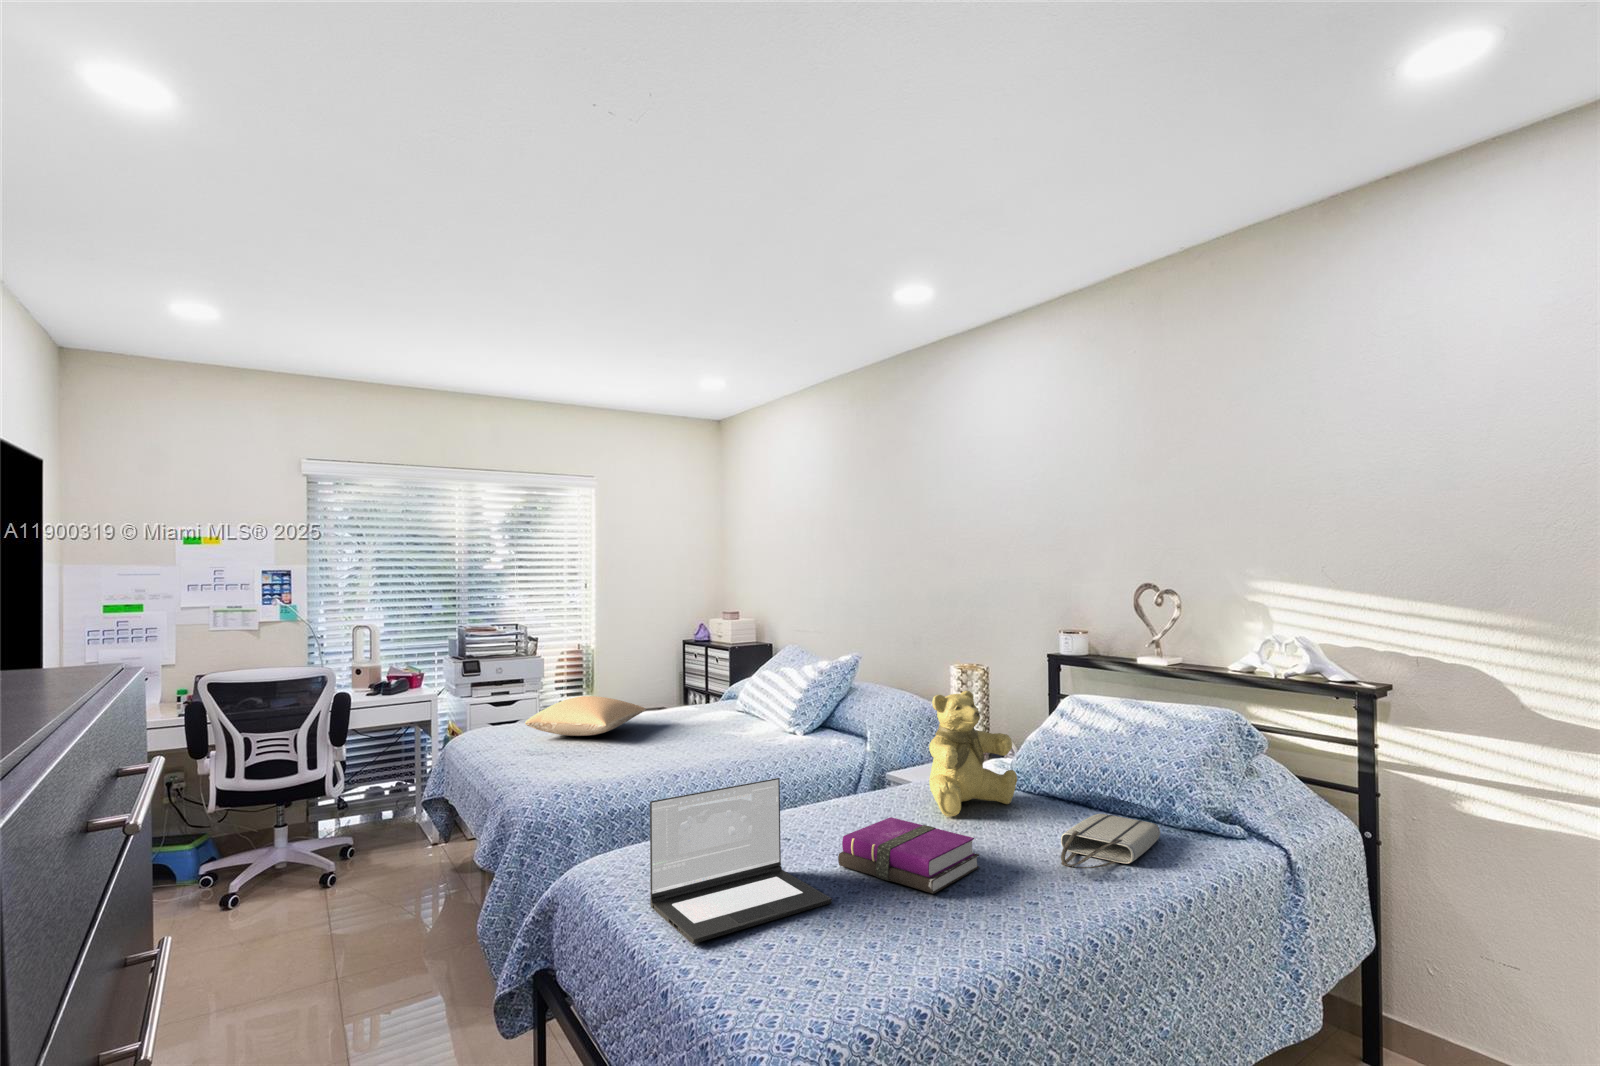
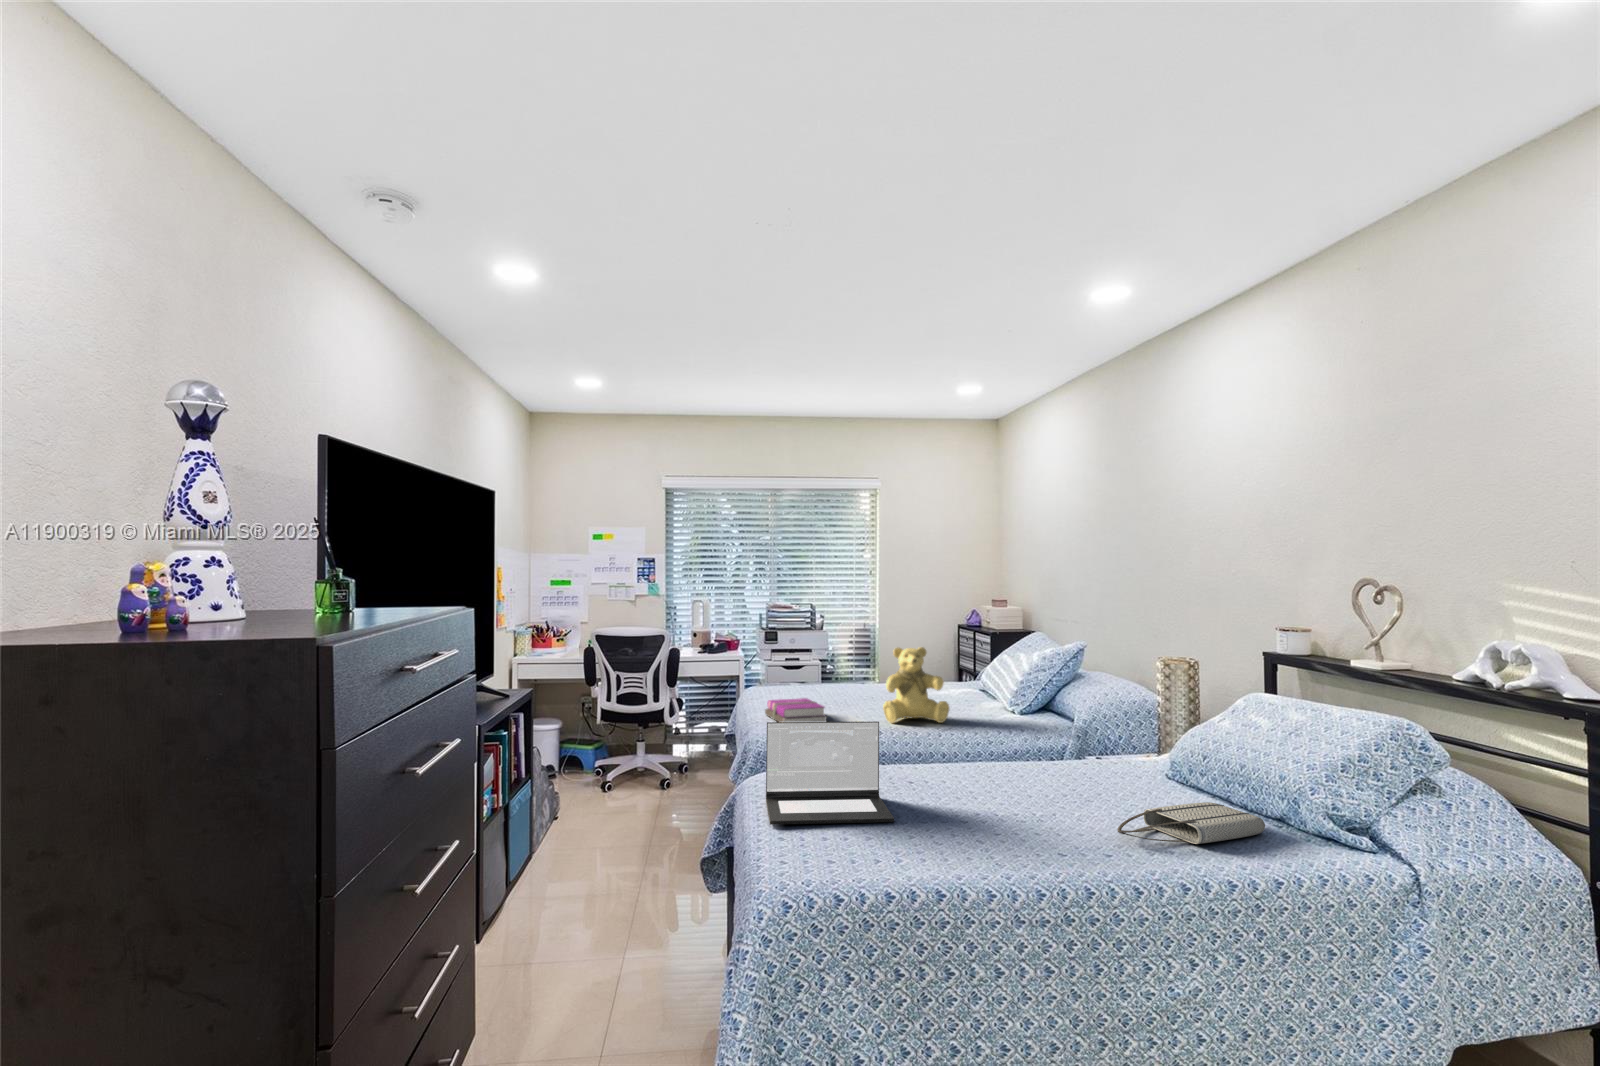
teddy bear: present [929,691,1017,816] -> present [883,647,949,723]
pillow: present [525,696,646,736] -> none [788,664,890,696]
notebook: present [838,817,979,894] -> present [765,698,827,722]

